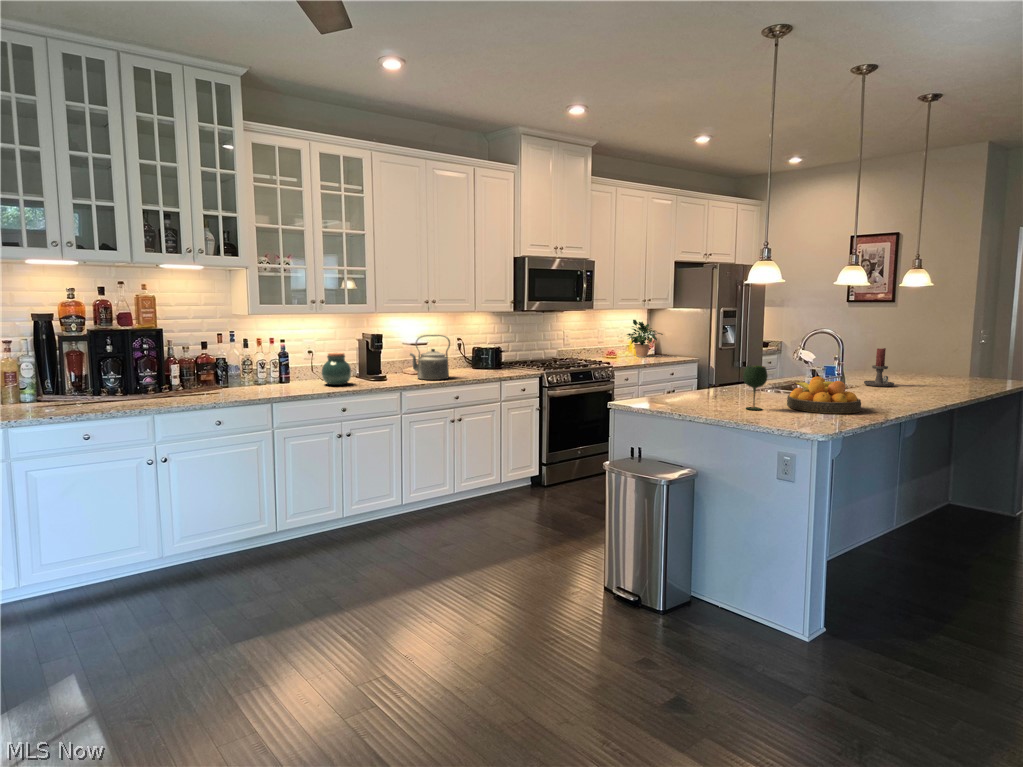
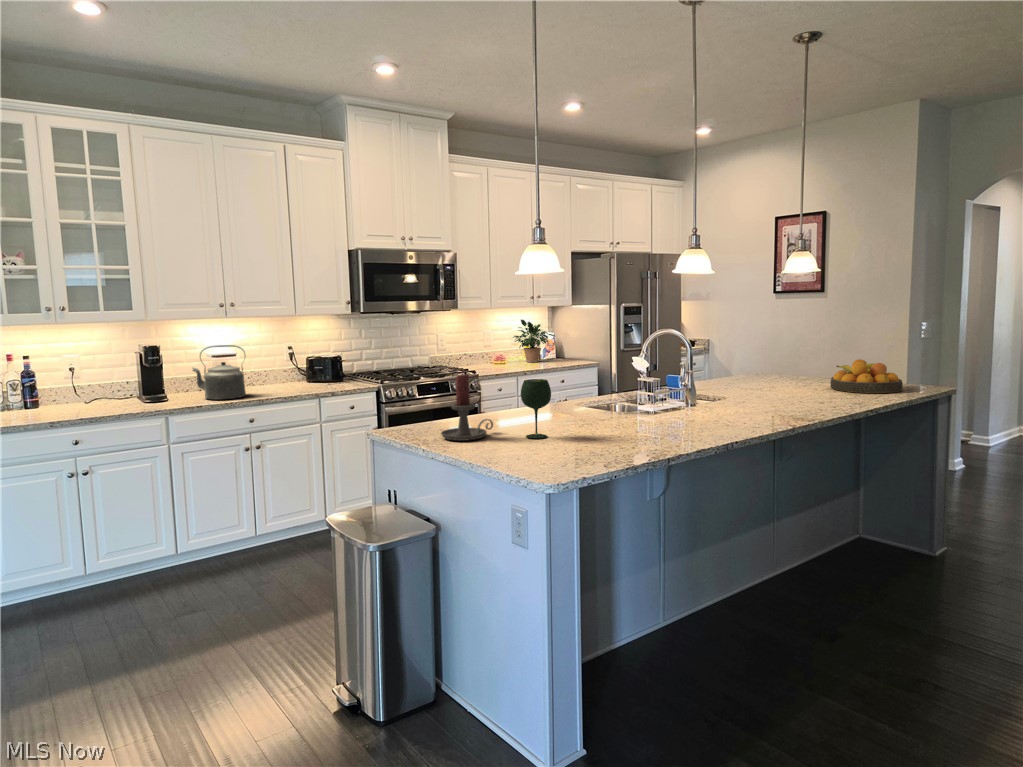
candle holder: present [864,348,894,387] -> present [441,374,493,441]
jar: present [322,353,351,385] -> none [64,370,106,410]
fruit bowl: present [787,377,861,414] -> present [831,359,903,393]

